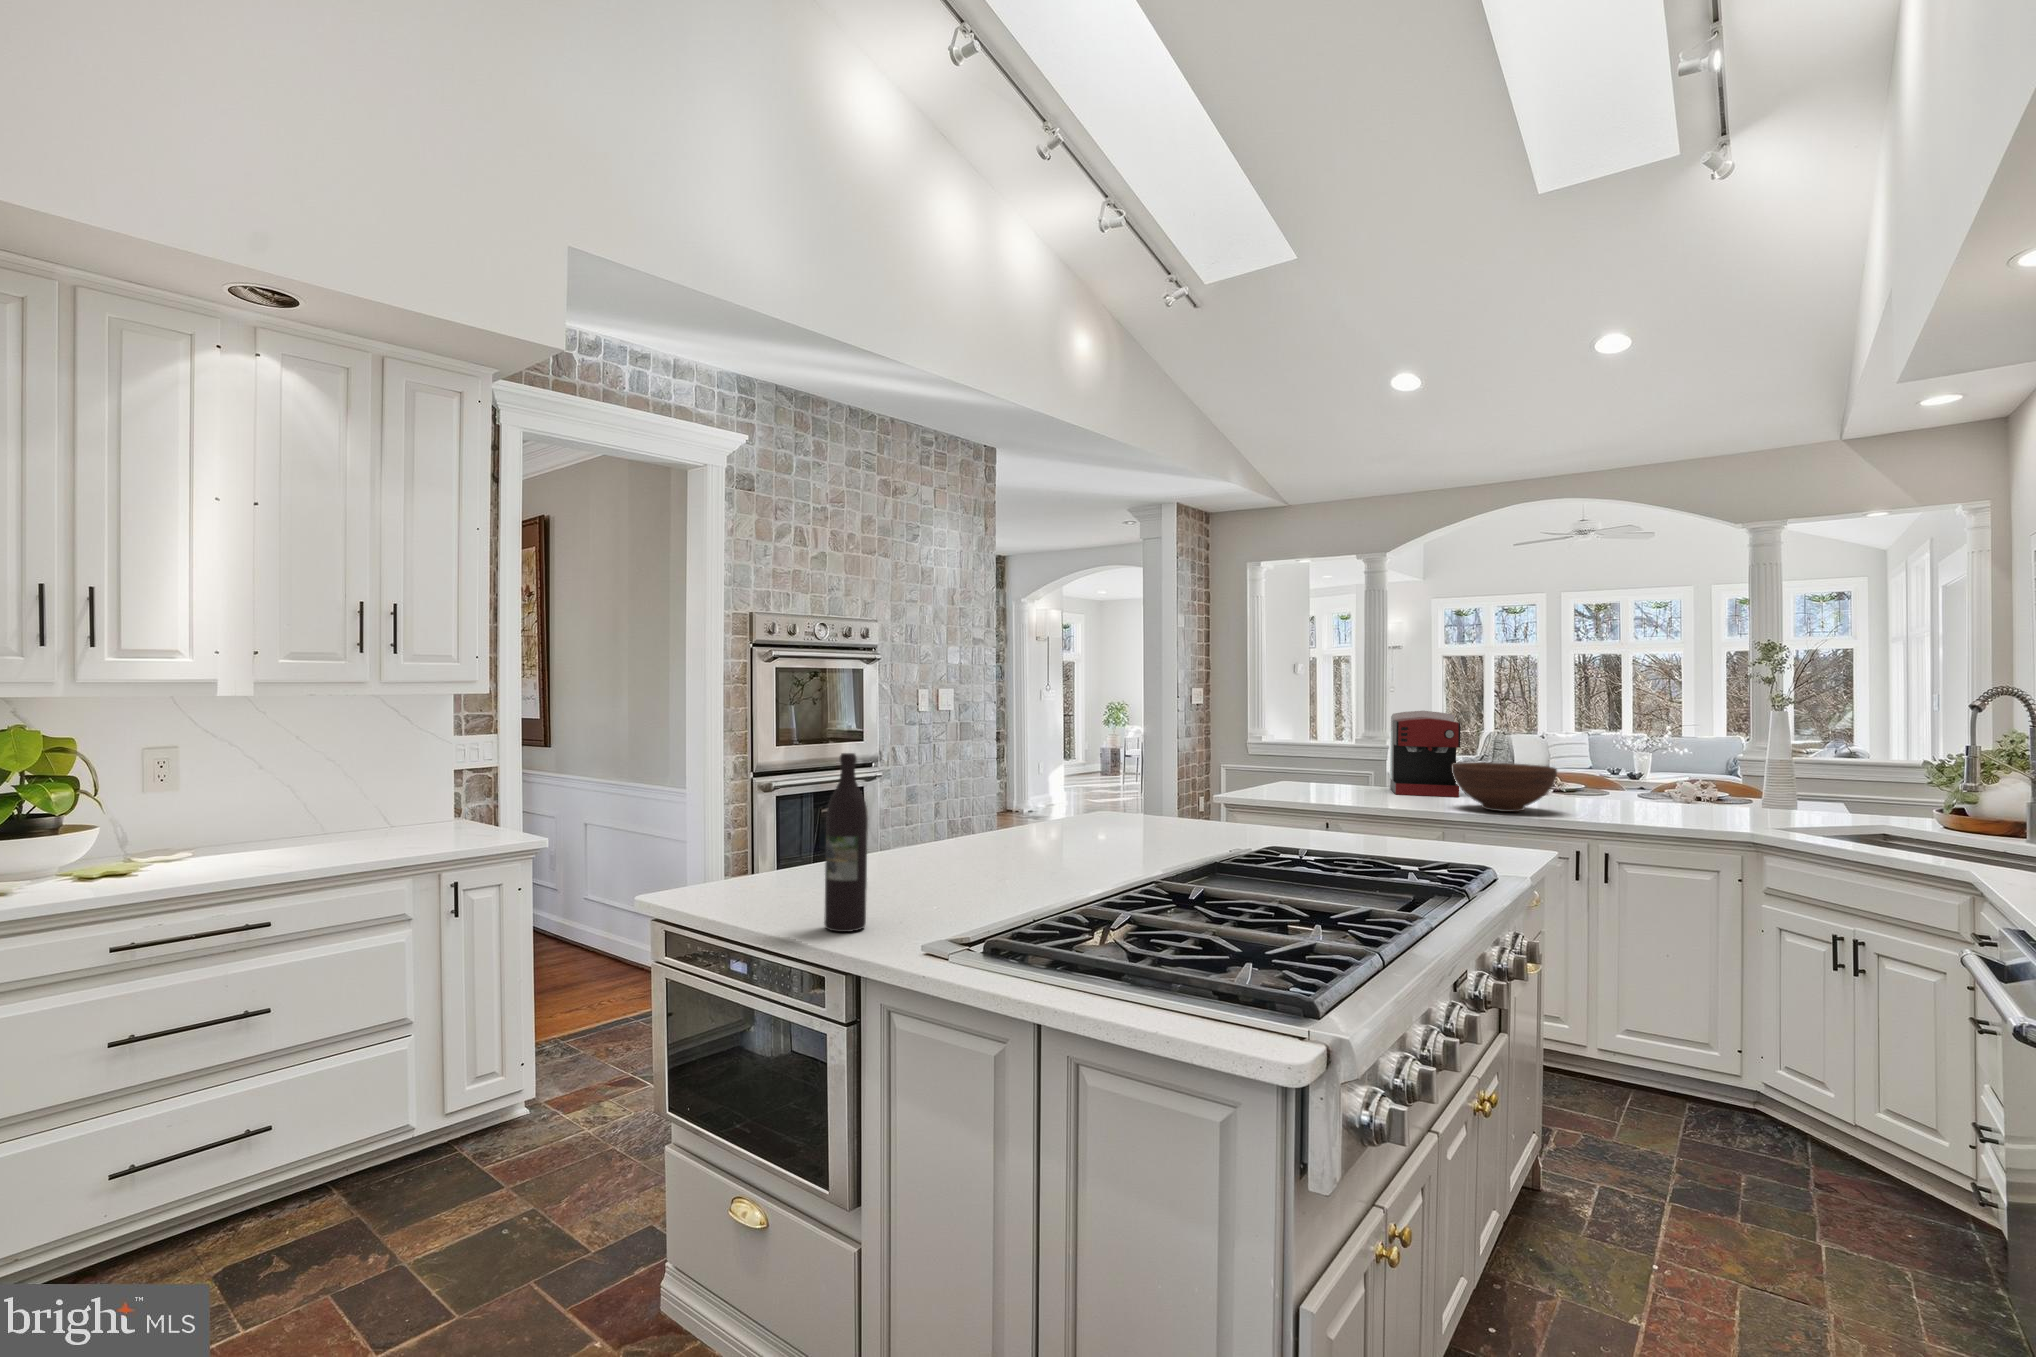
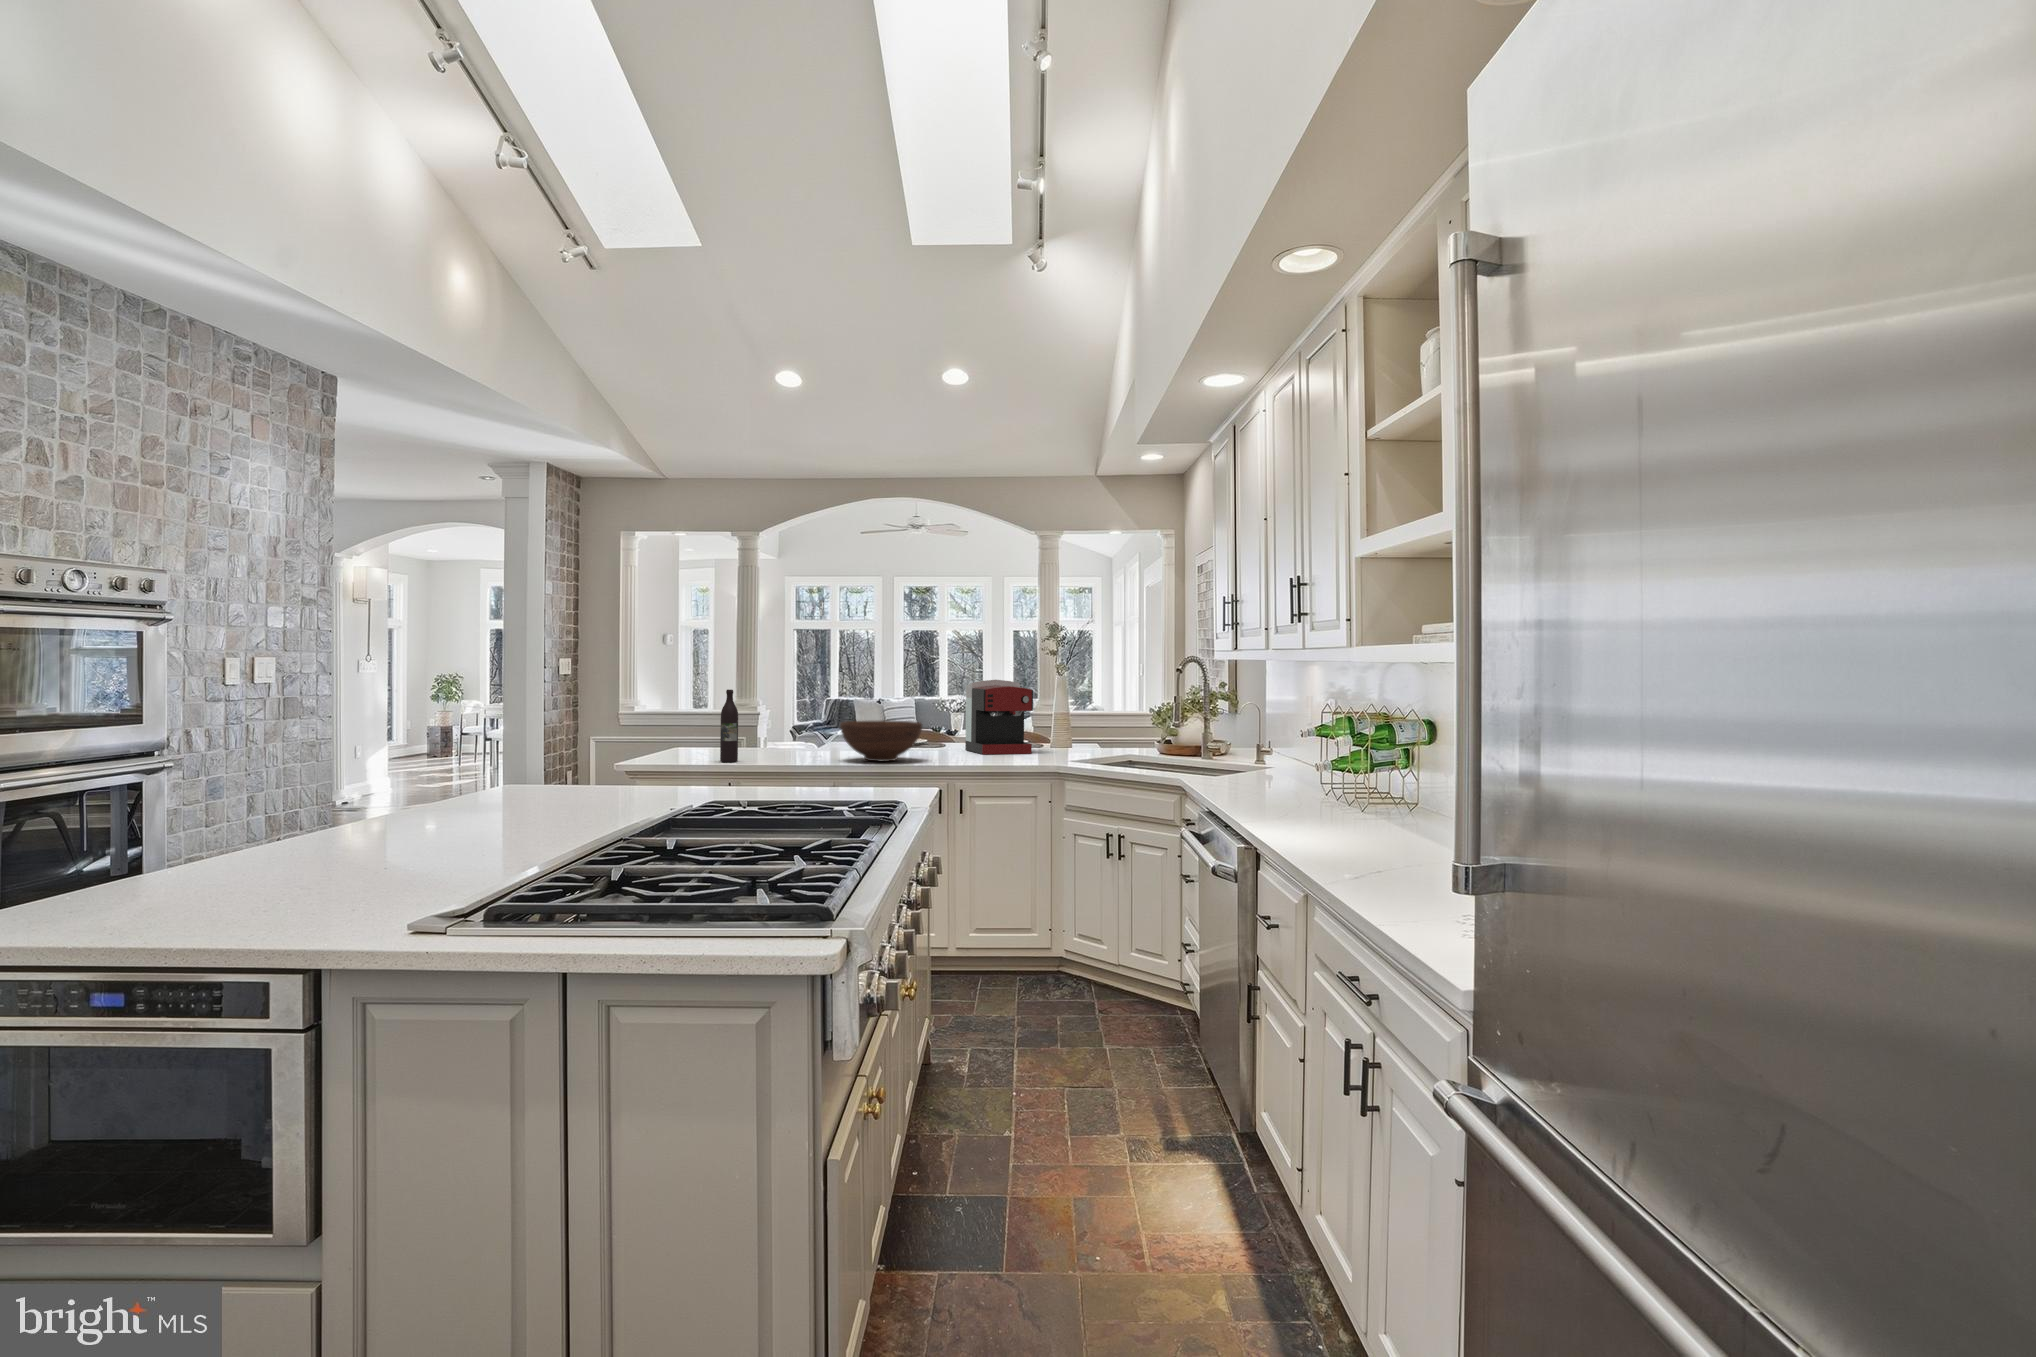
coffee maker: present [1390,711,1461,797] -> present [965,680,1033,754]
wine bottle: present [824,753,868,932] -> present [720,690,738,762]

